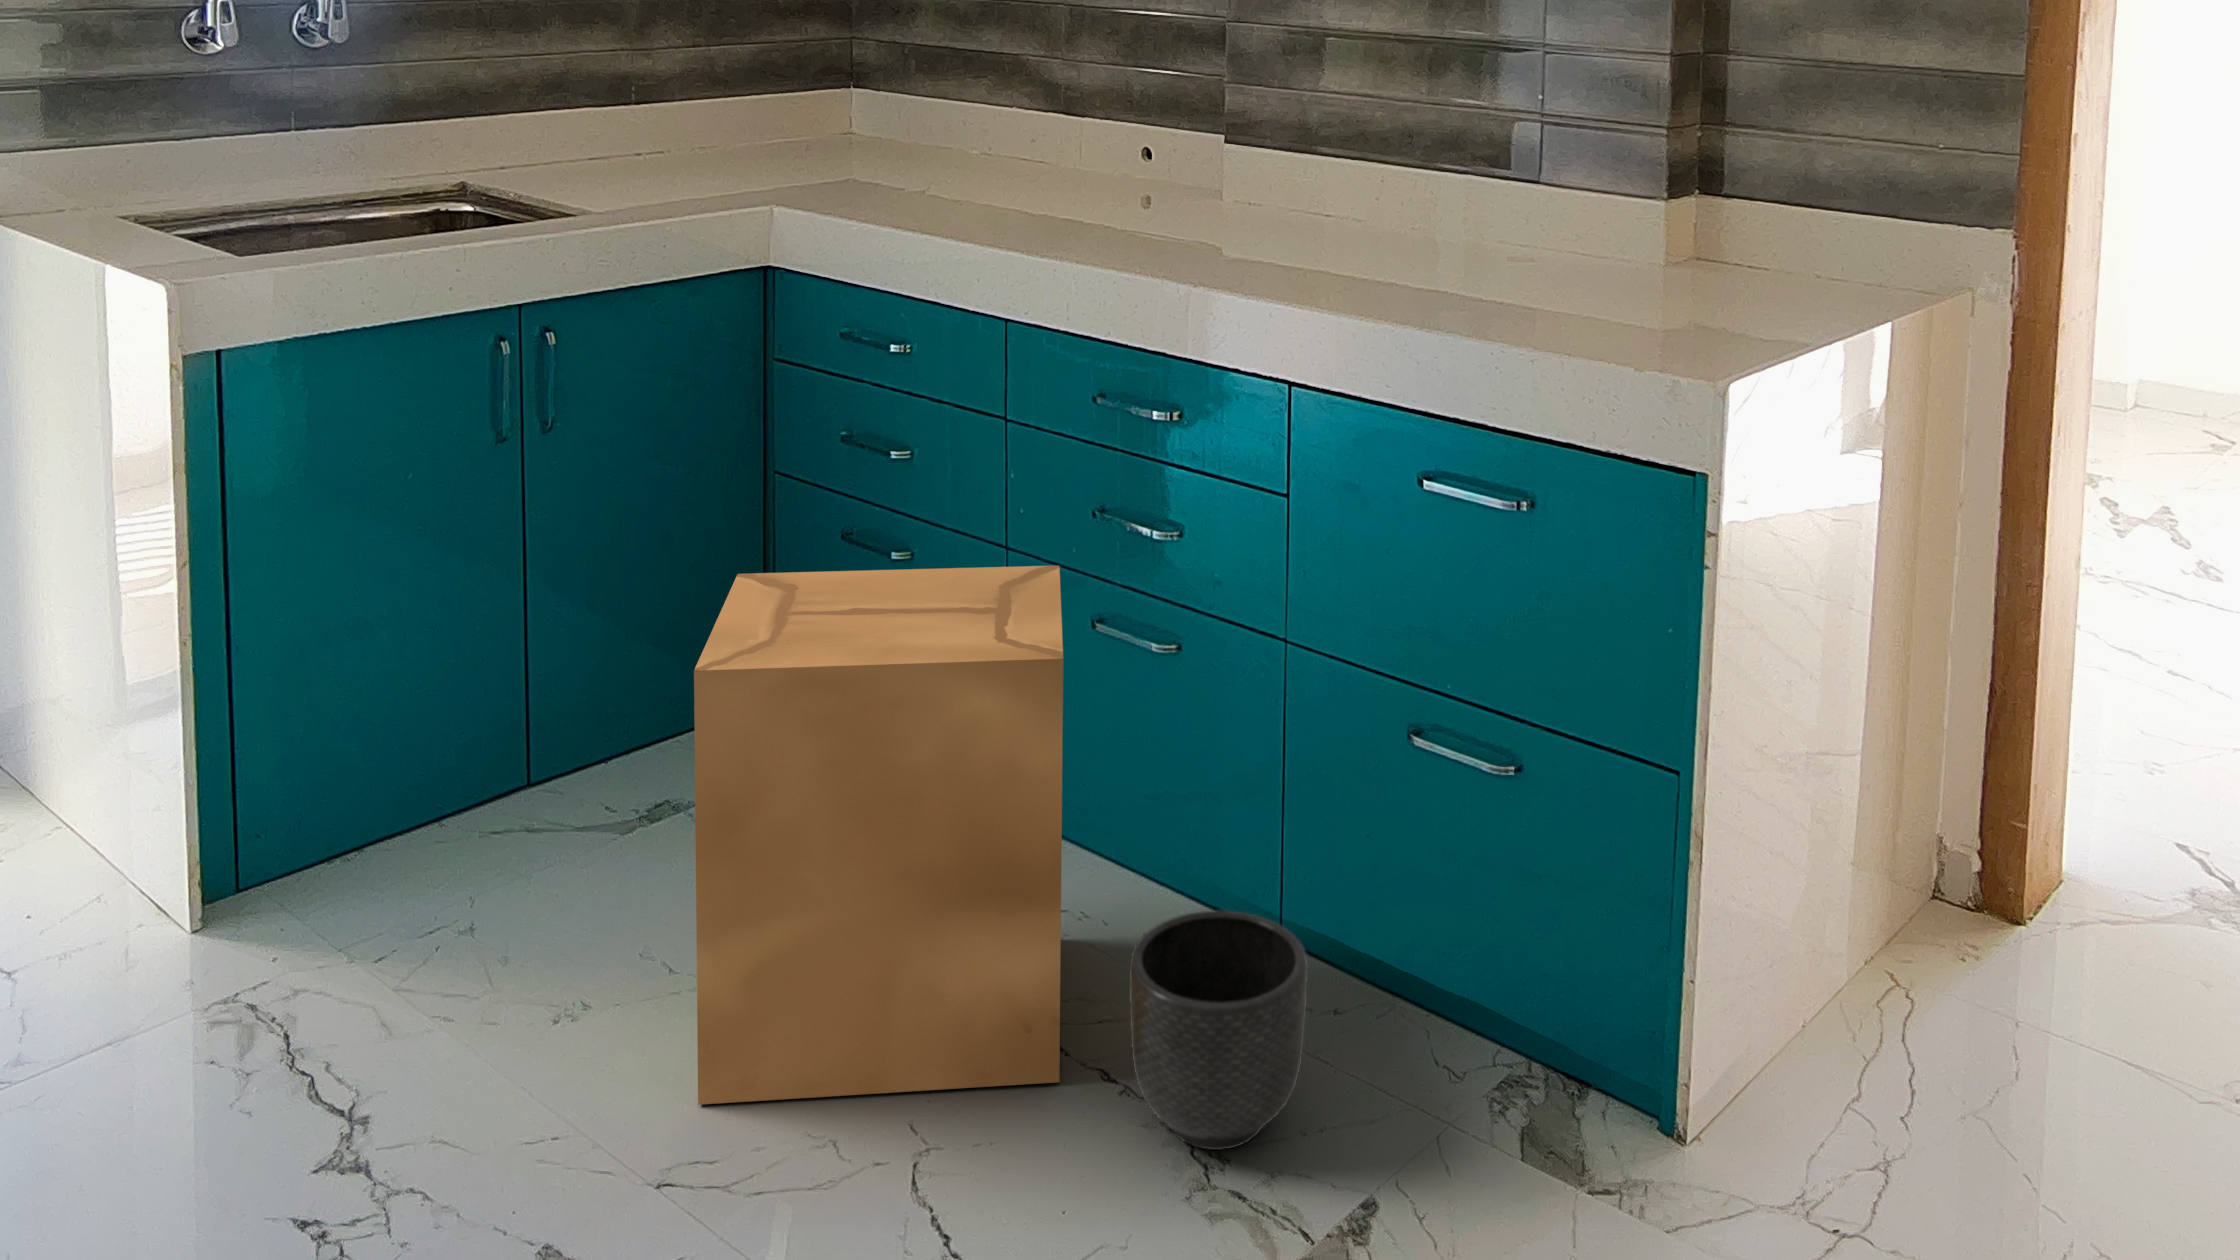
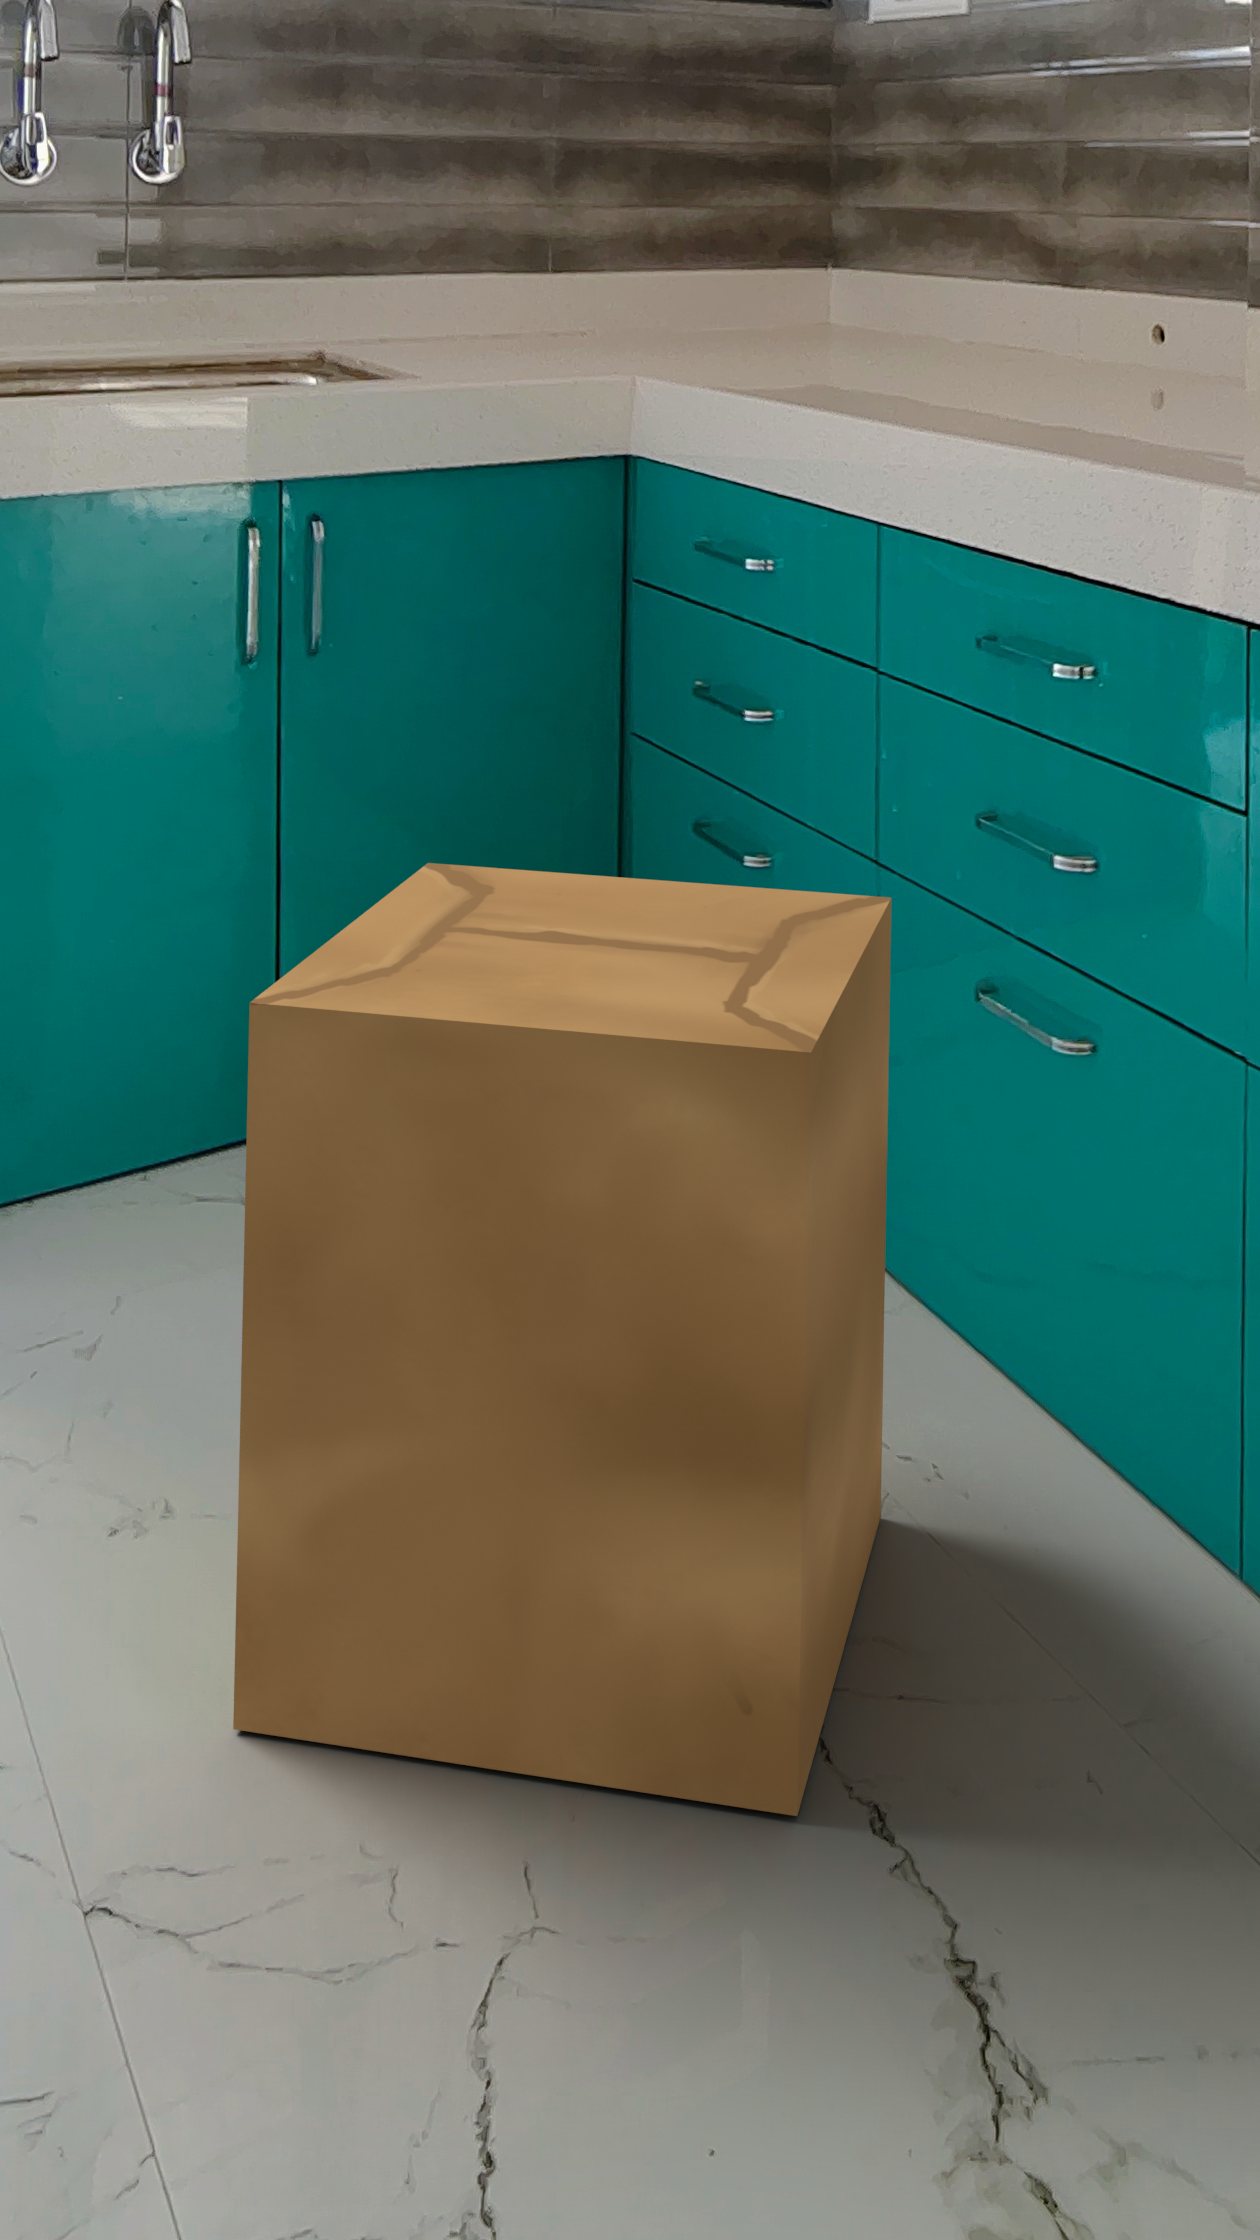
planter: present [1129,911,1308,1150] -> none [890,1545,1215,2050]

